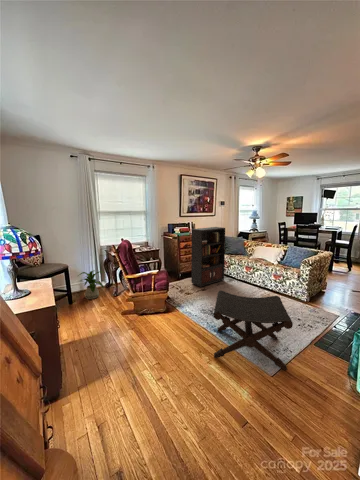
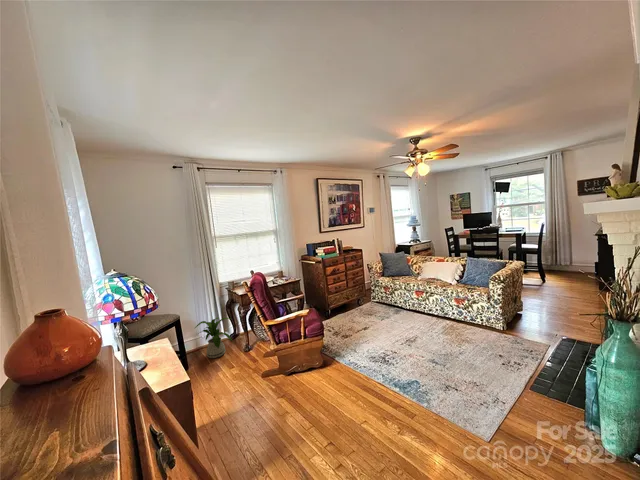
bookcase: present [191,227,225,287] -> none [341,242,389,325]
footstool: present [213,291,293,370] -> none [394,329,508,433]

